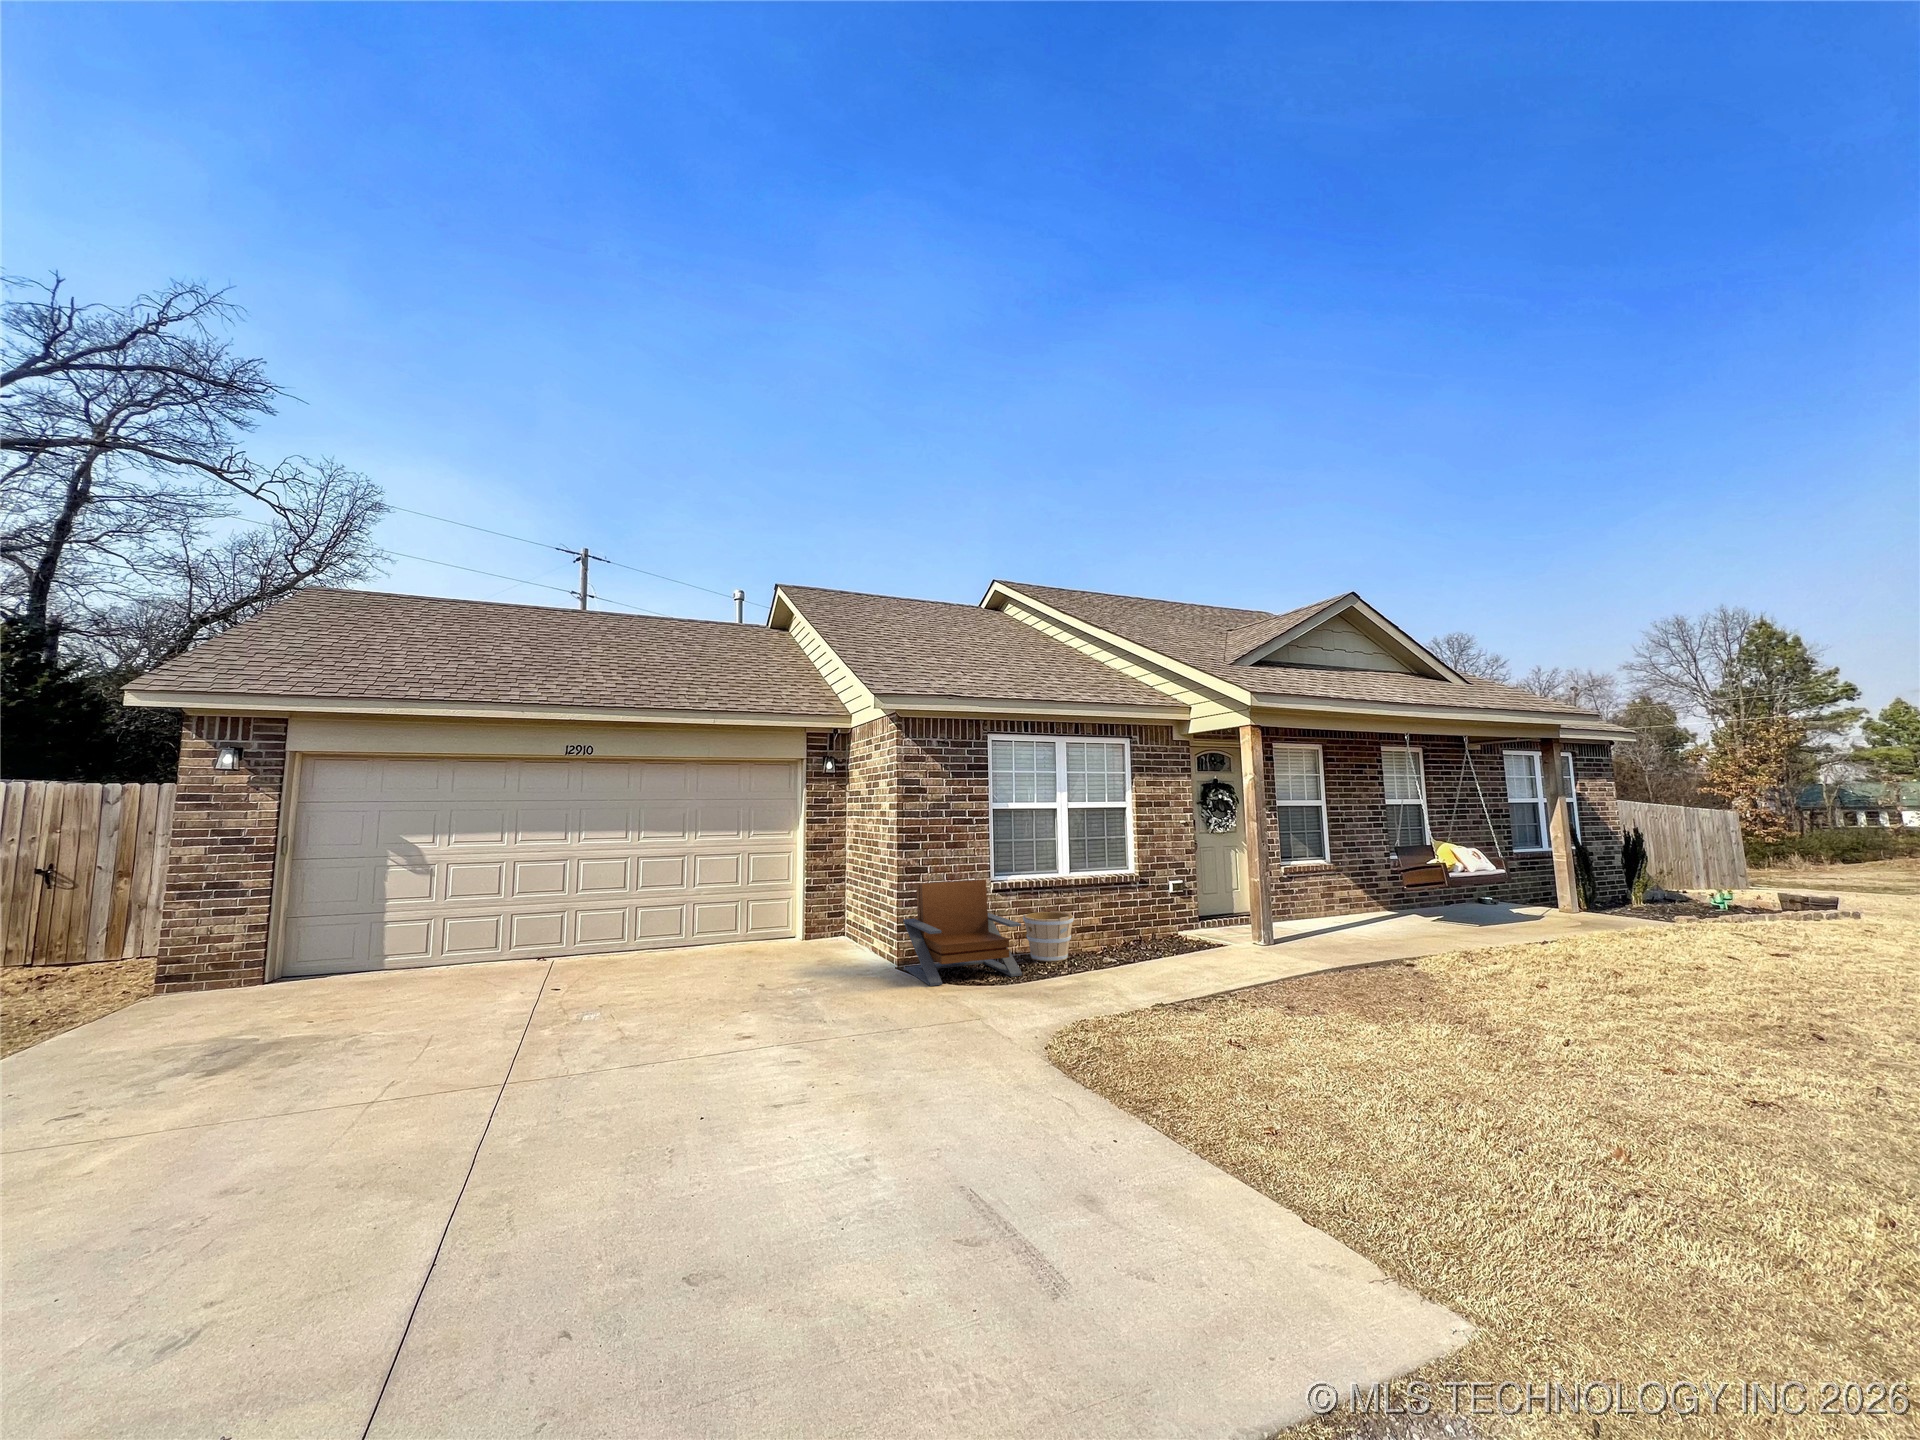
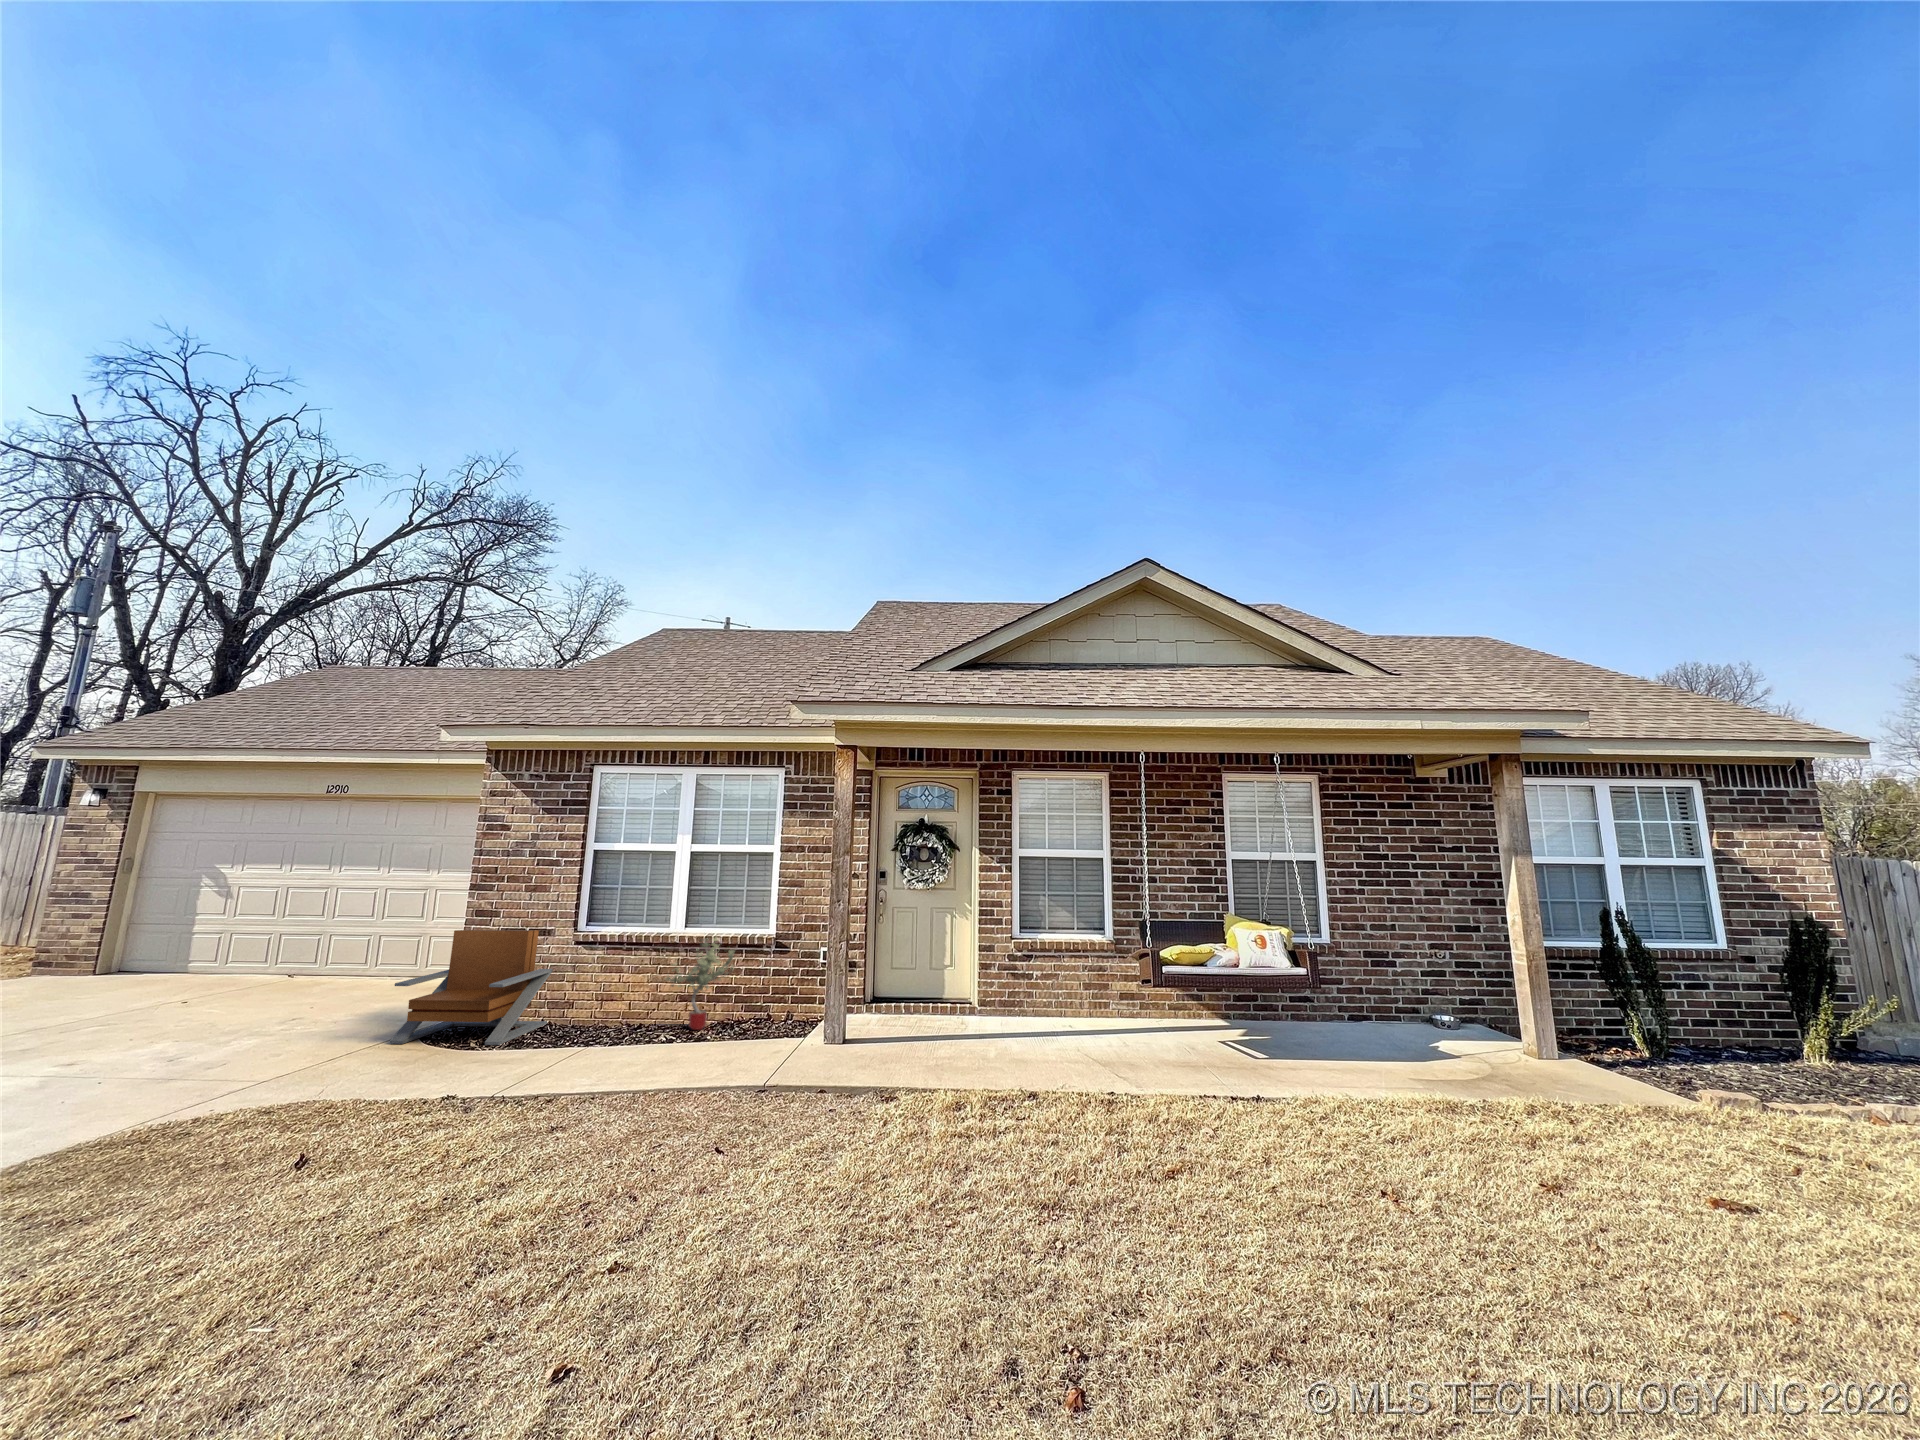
potted tree: none [1089,876,1141,950] -> present [665,938,735,1030]
wooden bucket: present [1023,911,1074,962] -> none [571,973,637,1034]

